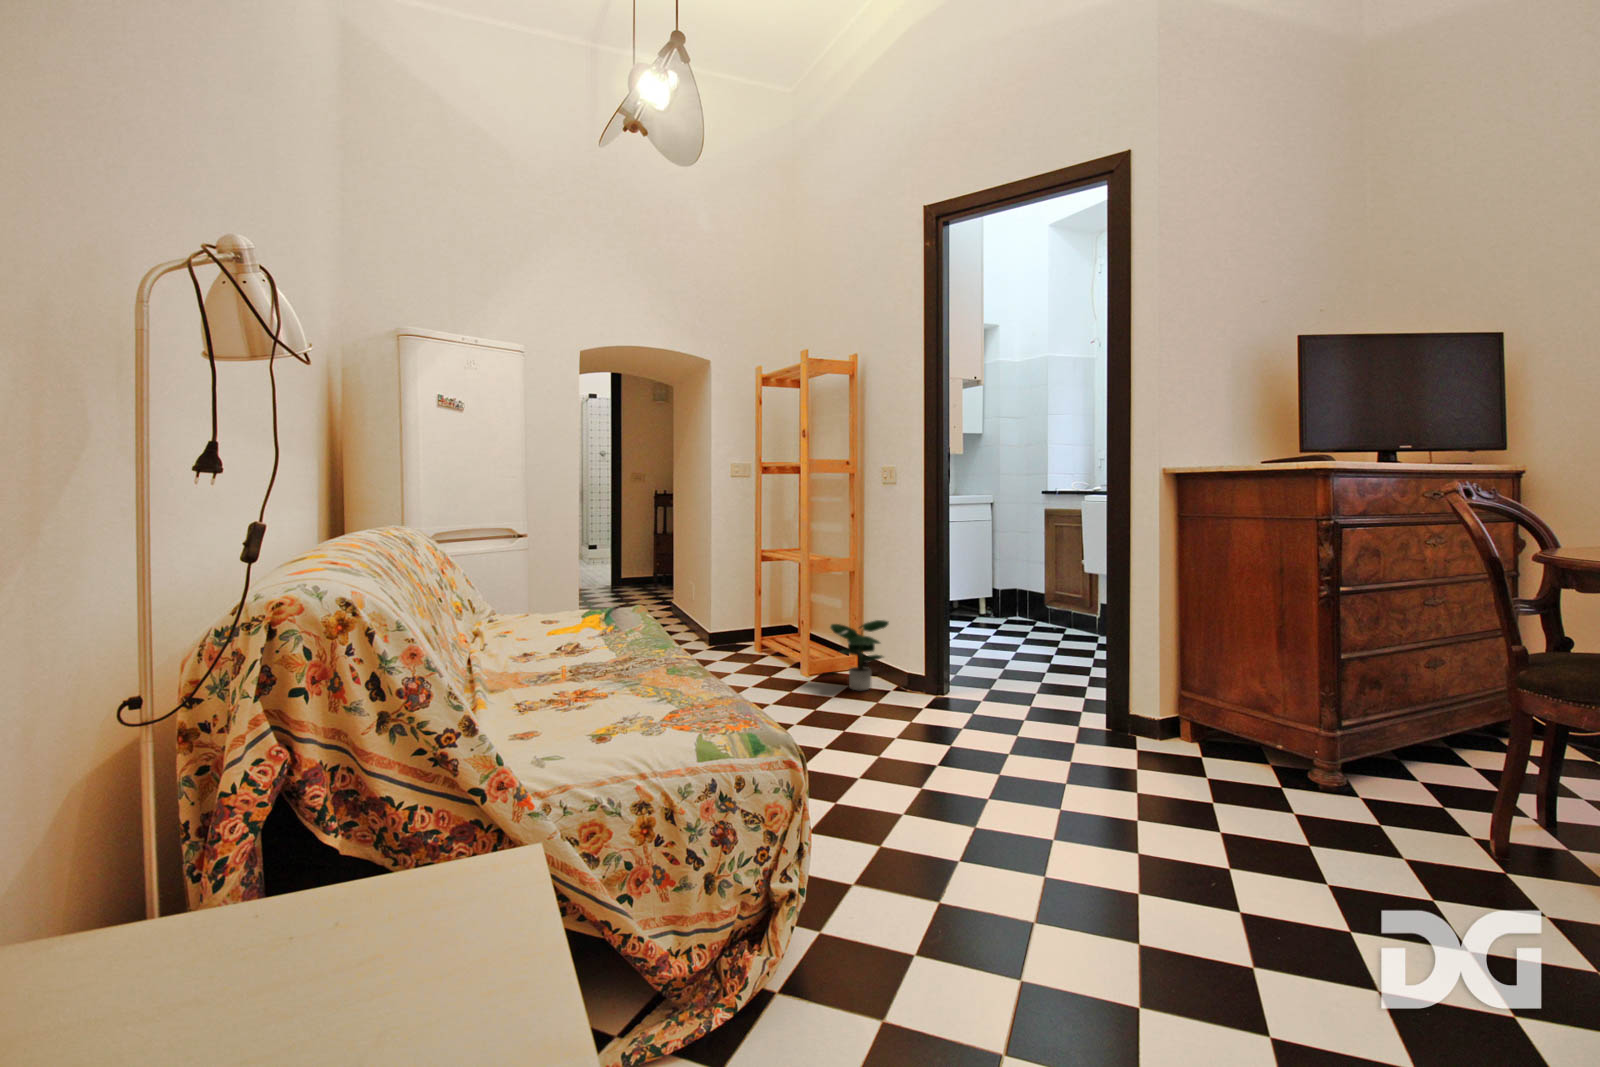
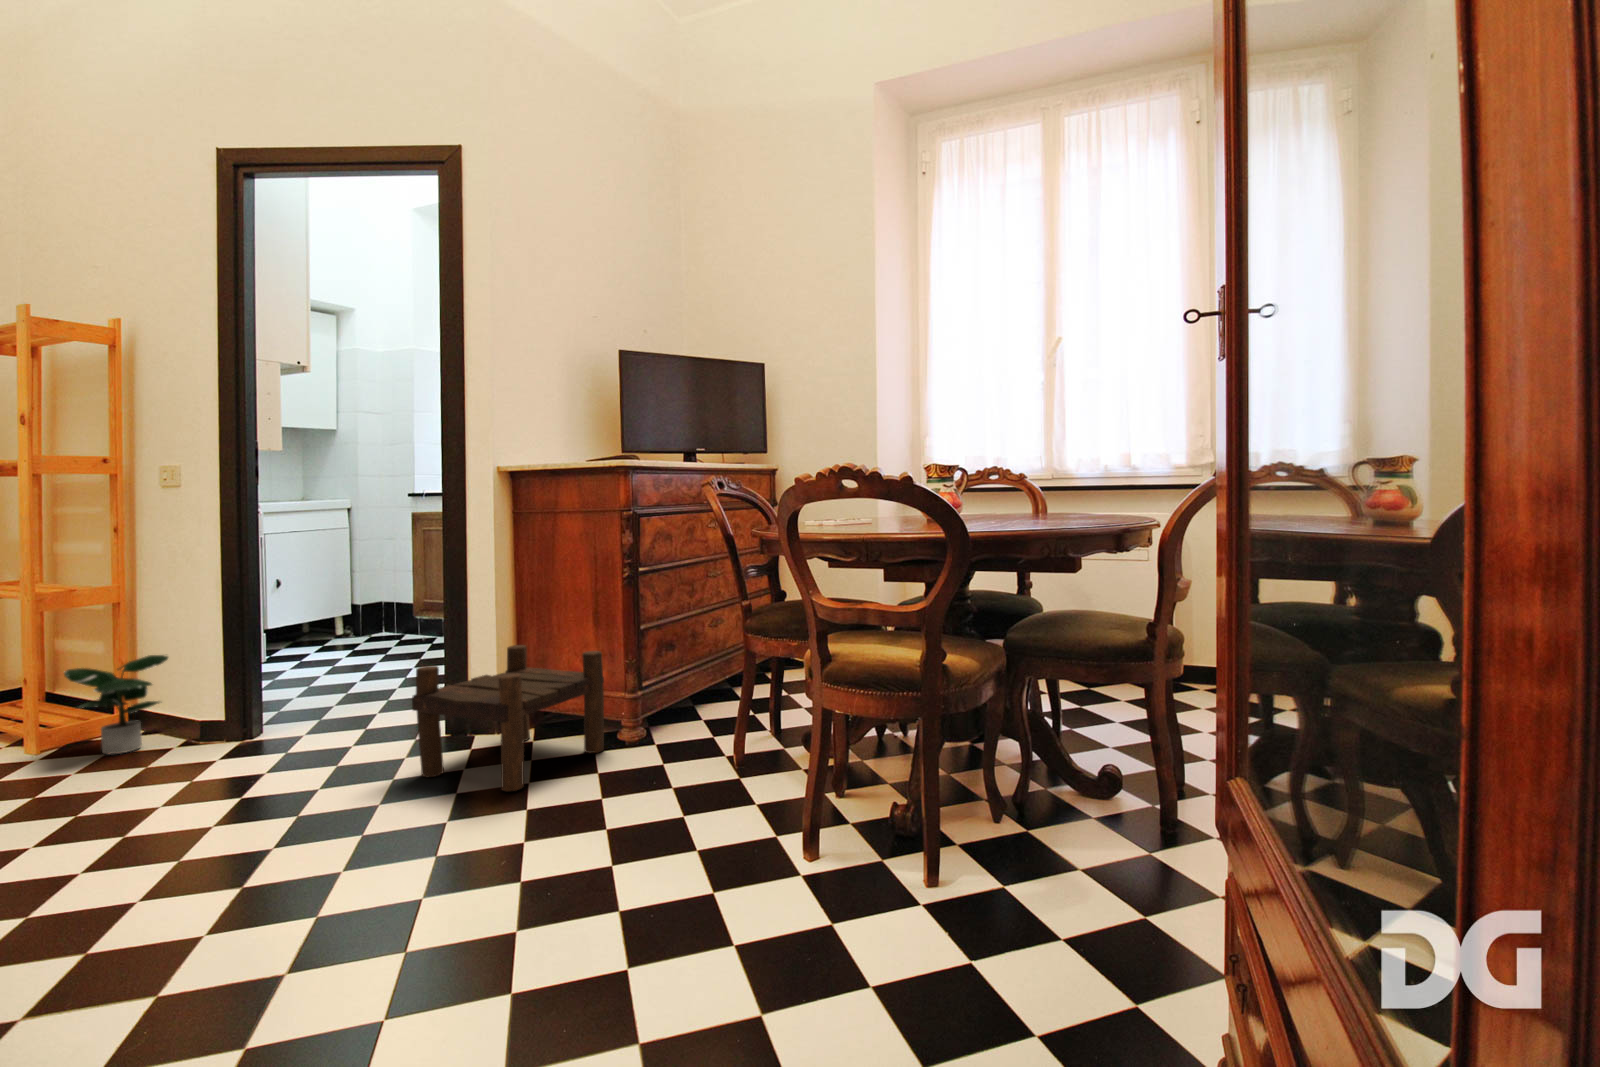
stool: none [1087,653,1290,808] -> present [412,645,604,791]

